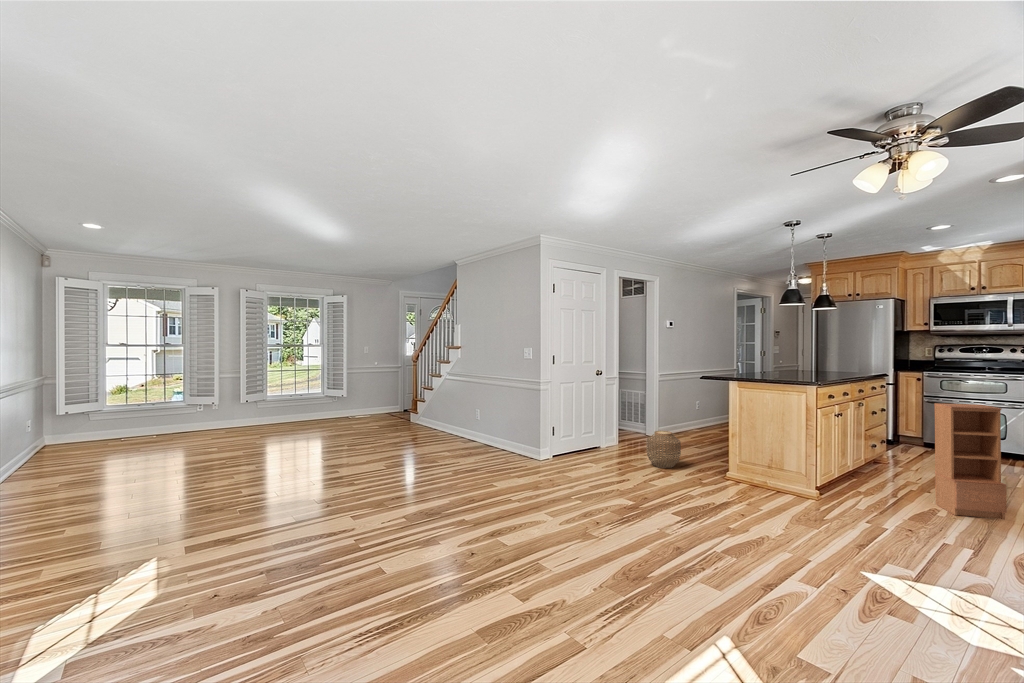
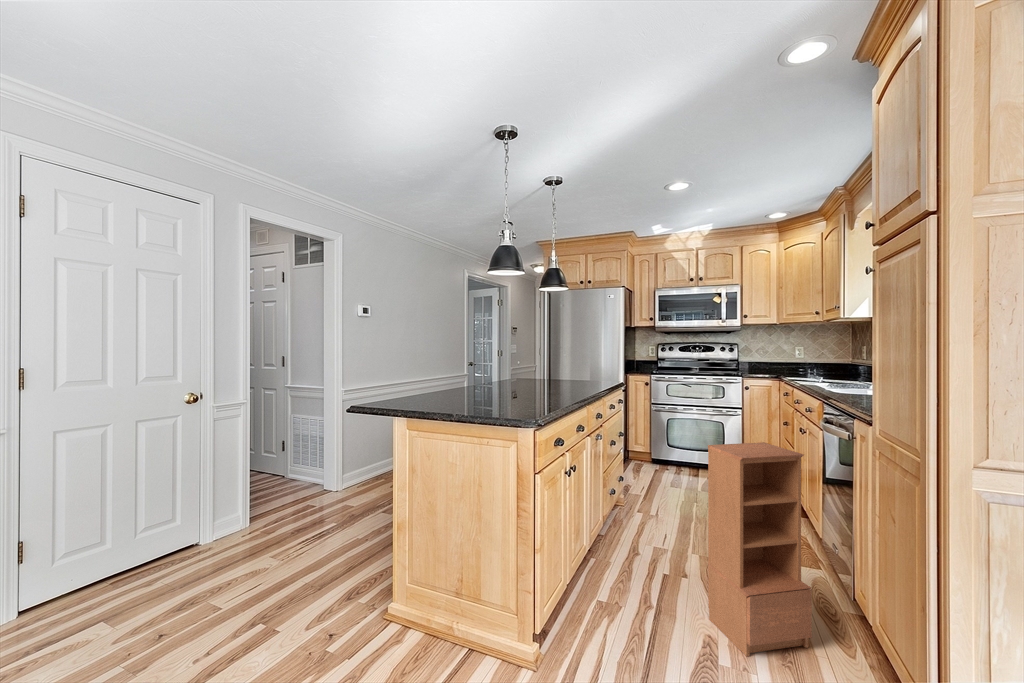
woven basket: present [647,431,681,468] -> none [230,520,307,607]

